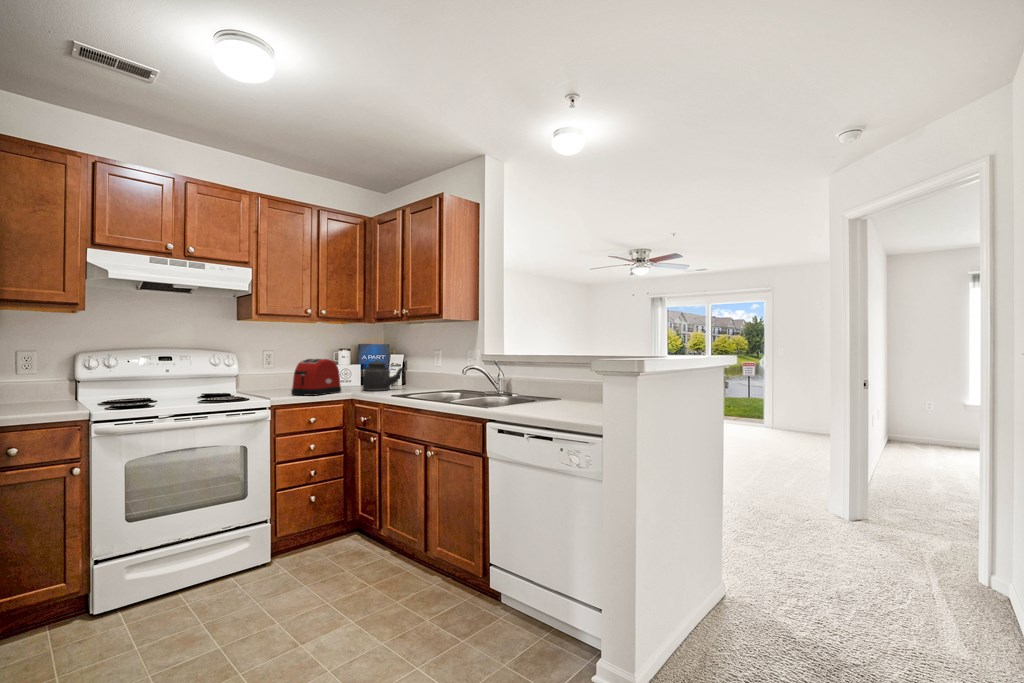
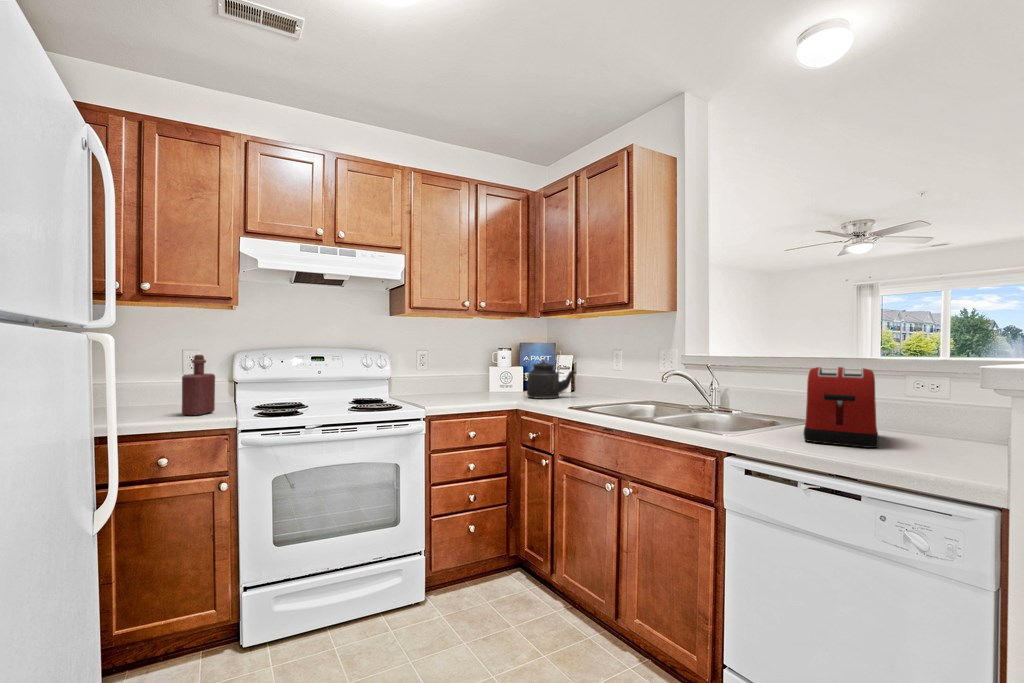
bottle: none [31,356,64,410] -> present [182,355,215,416]
toaster: present [291,359,341,396] -> present [804,367,879,448]

